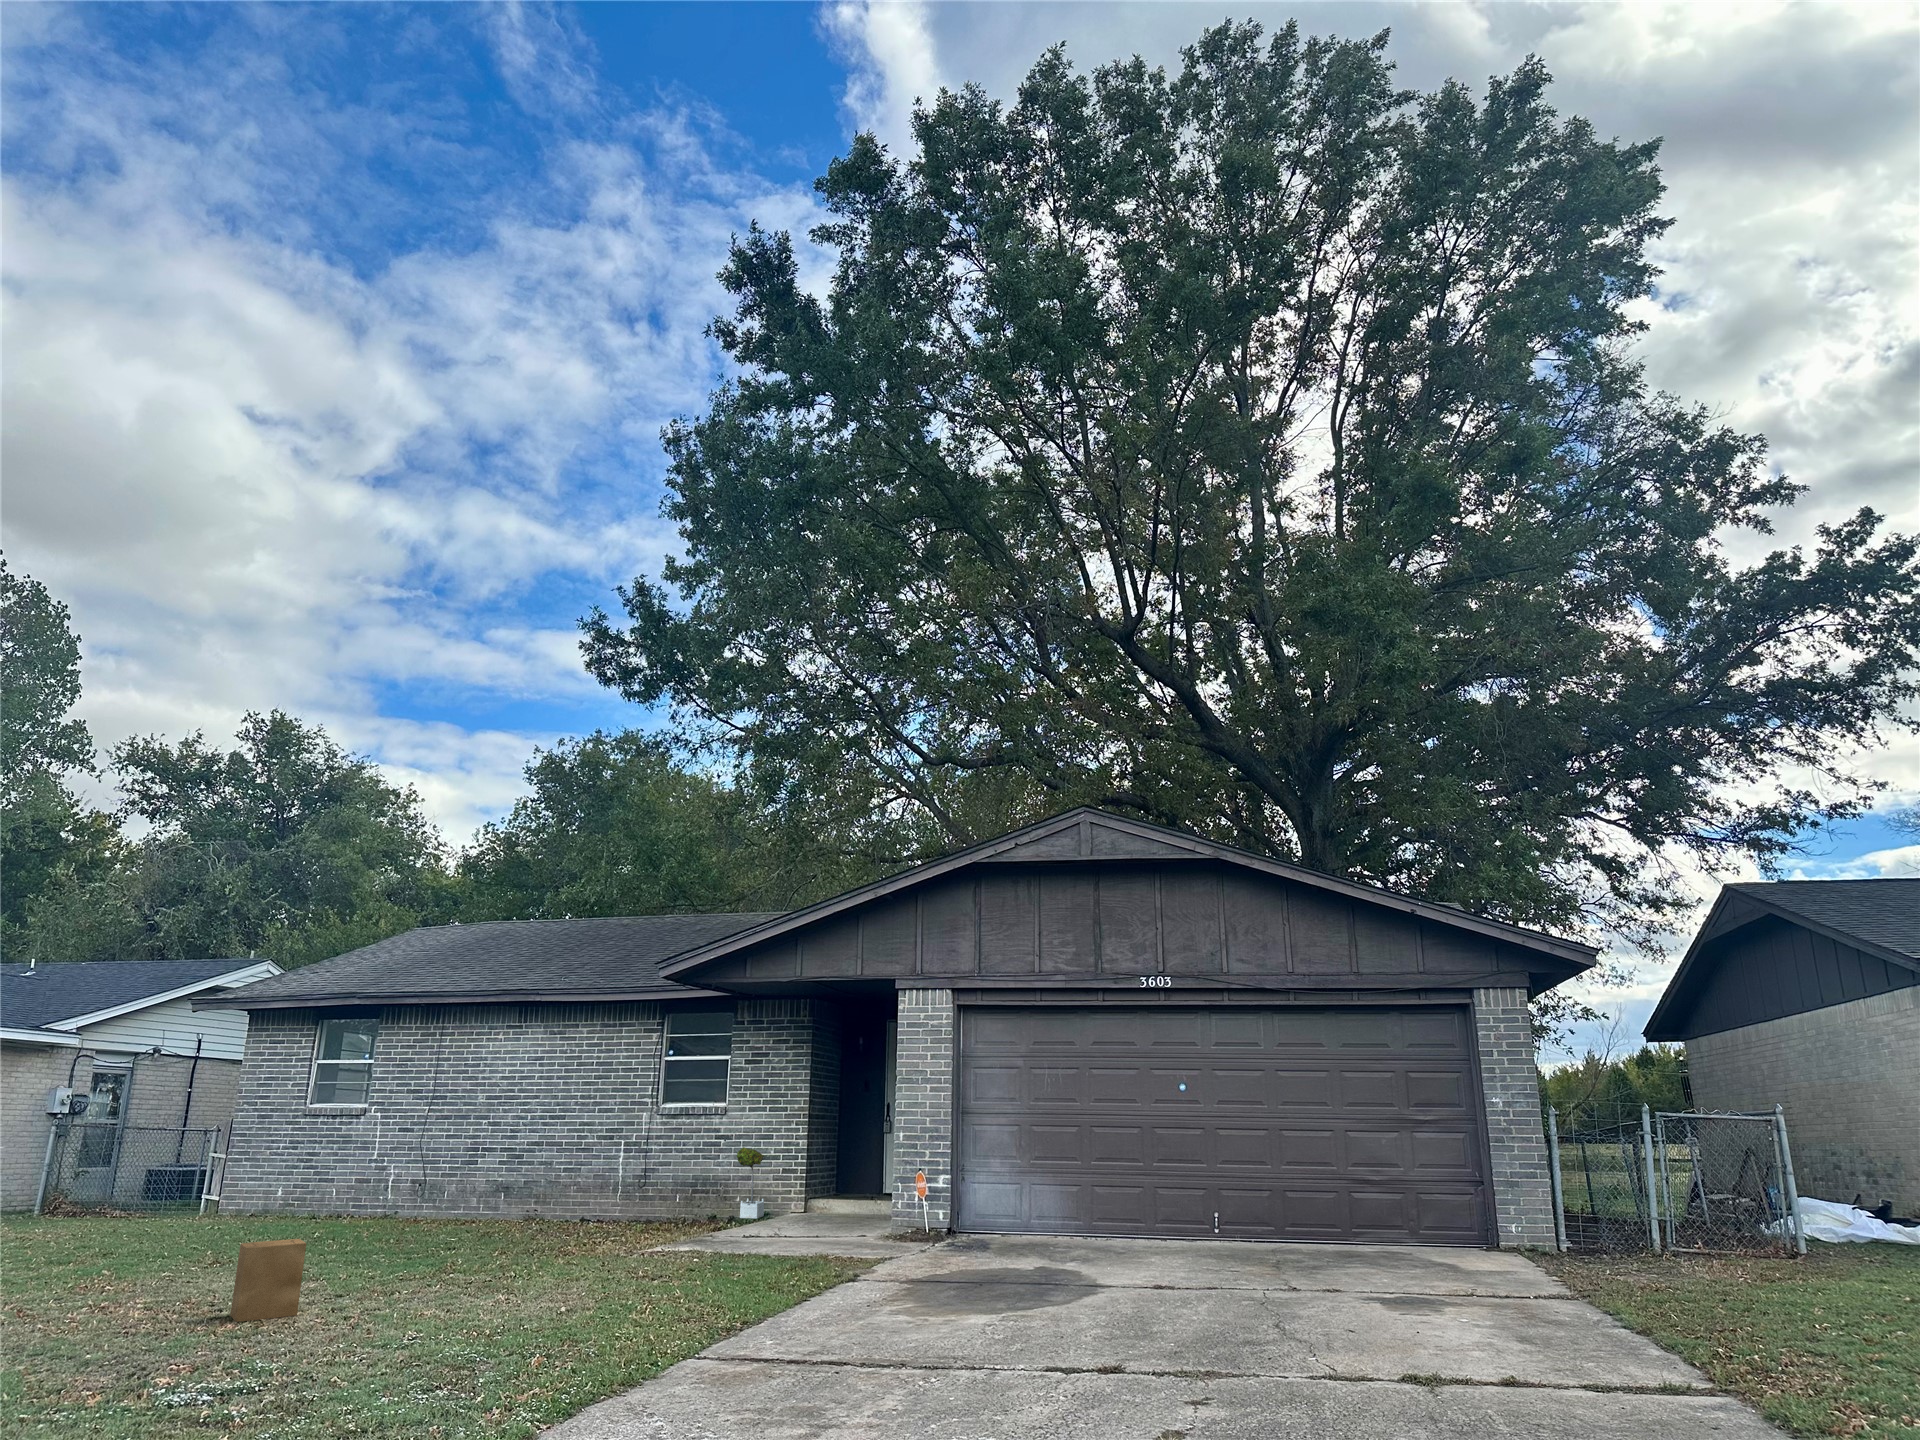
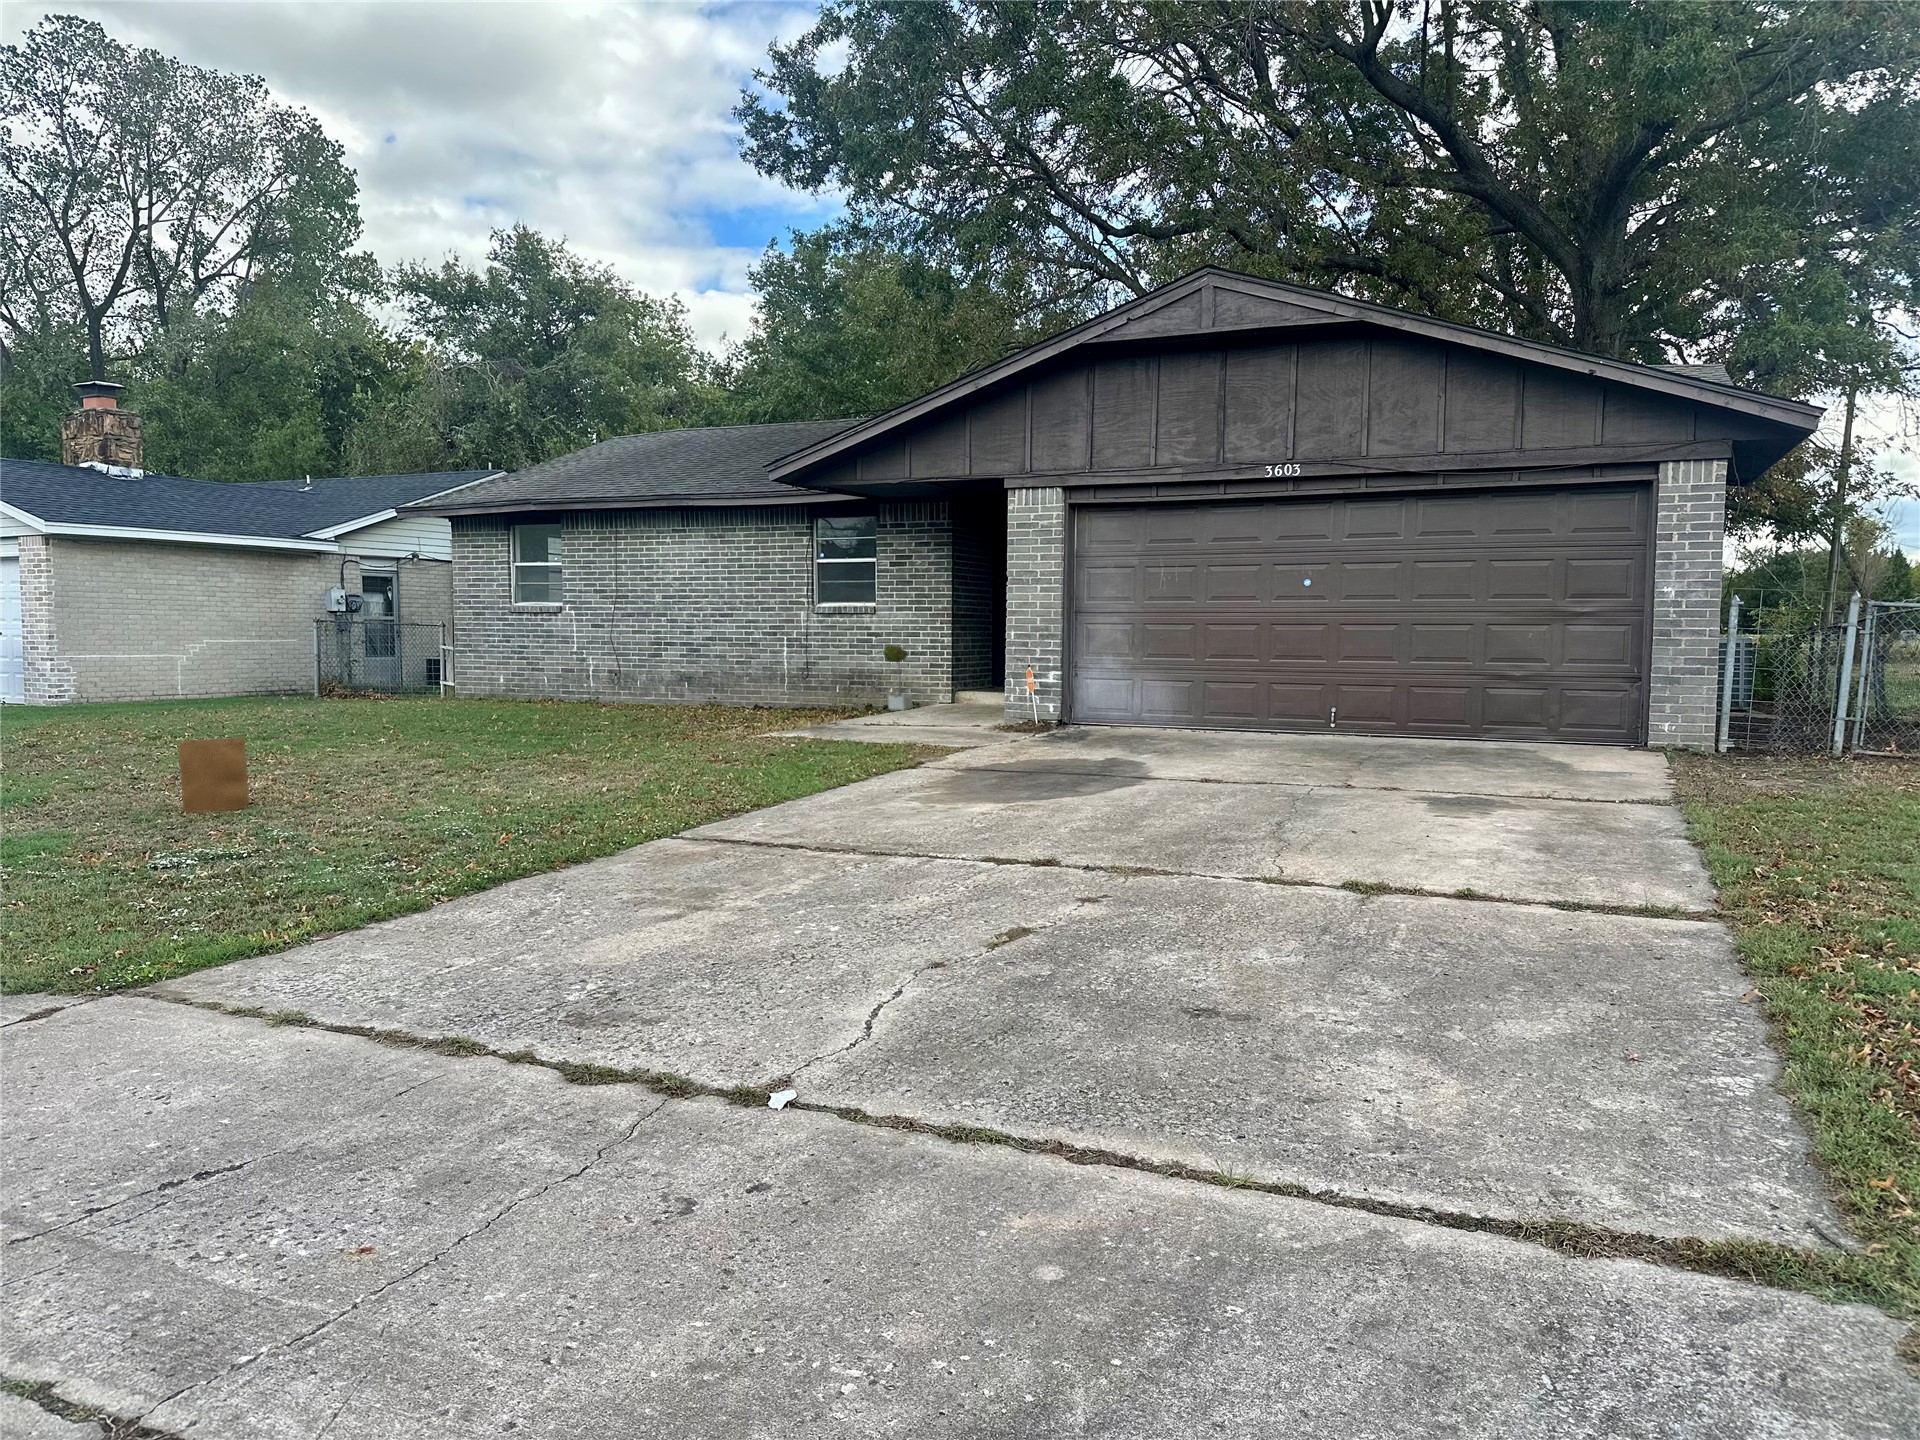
cardboard box: present [230,1239,306,1322] -> present [178,737,249,813]

